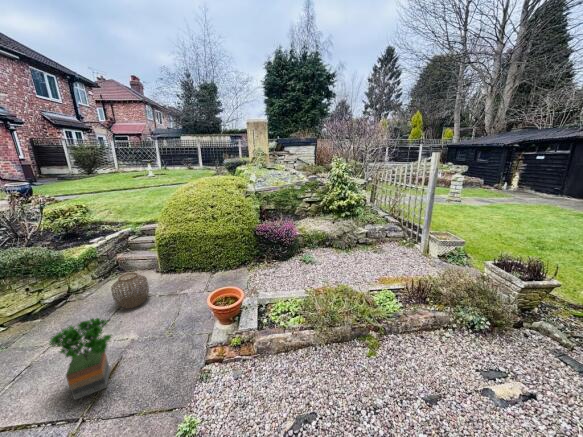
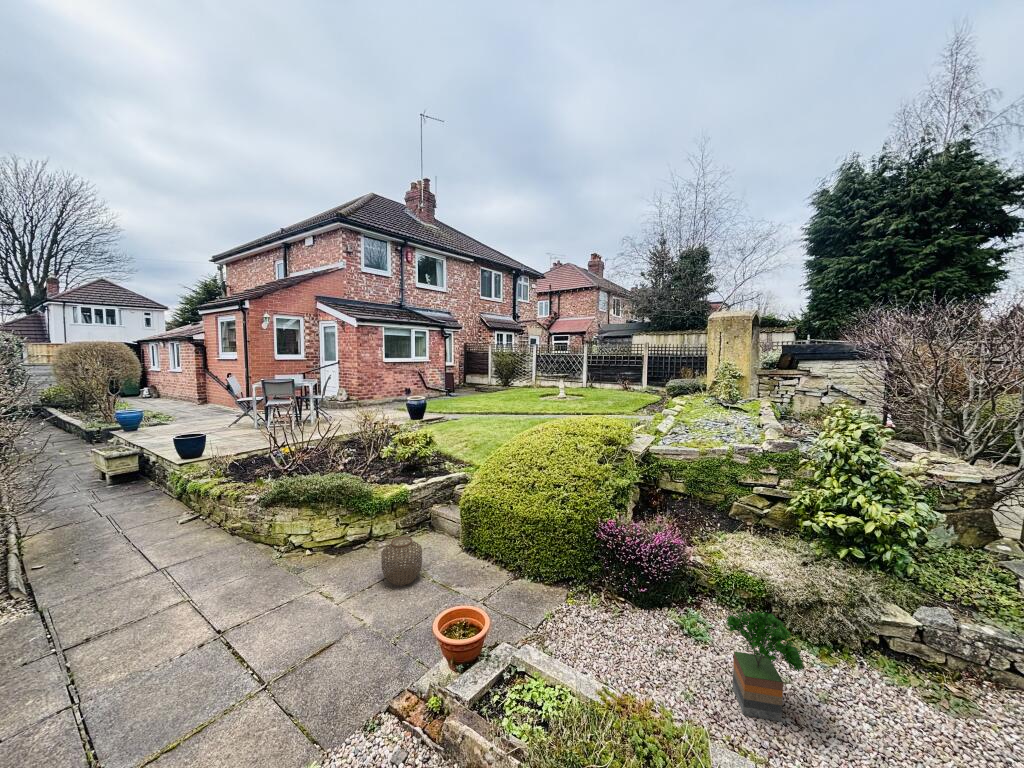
potted tree: present [50,318,111,400] -> present [726,611,803,722]

